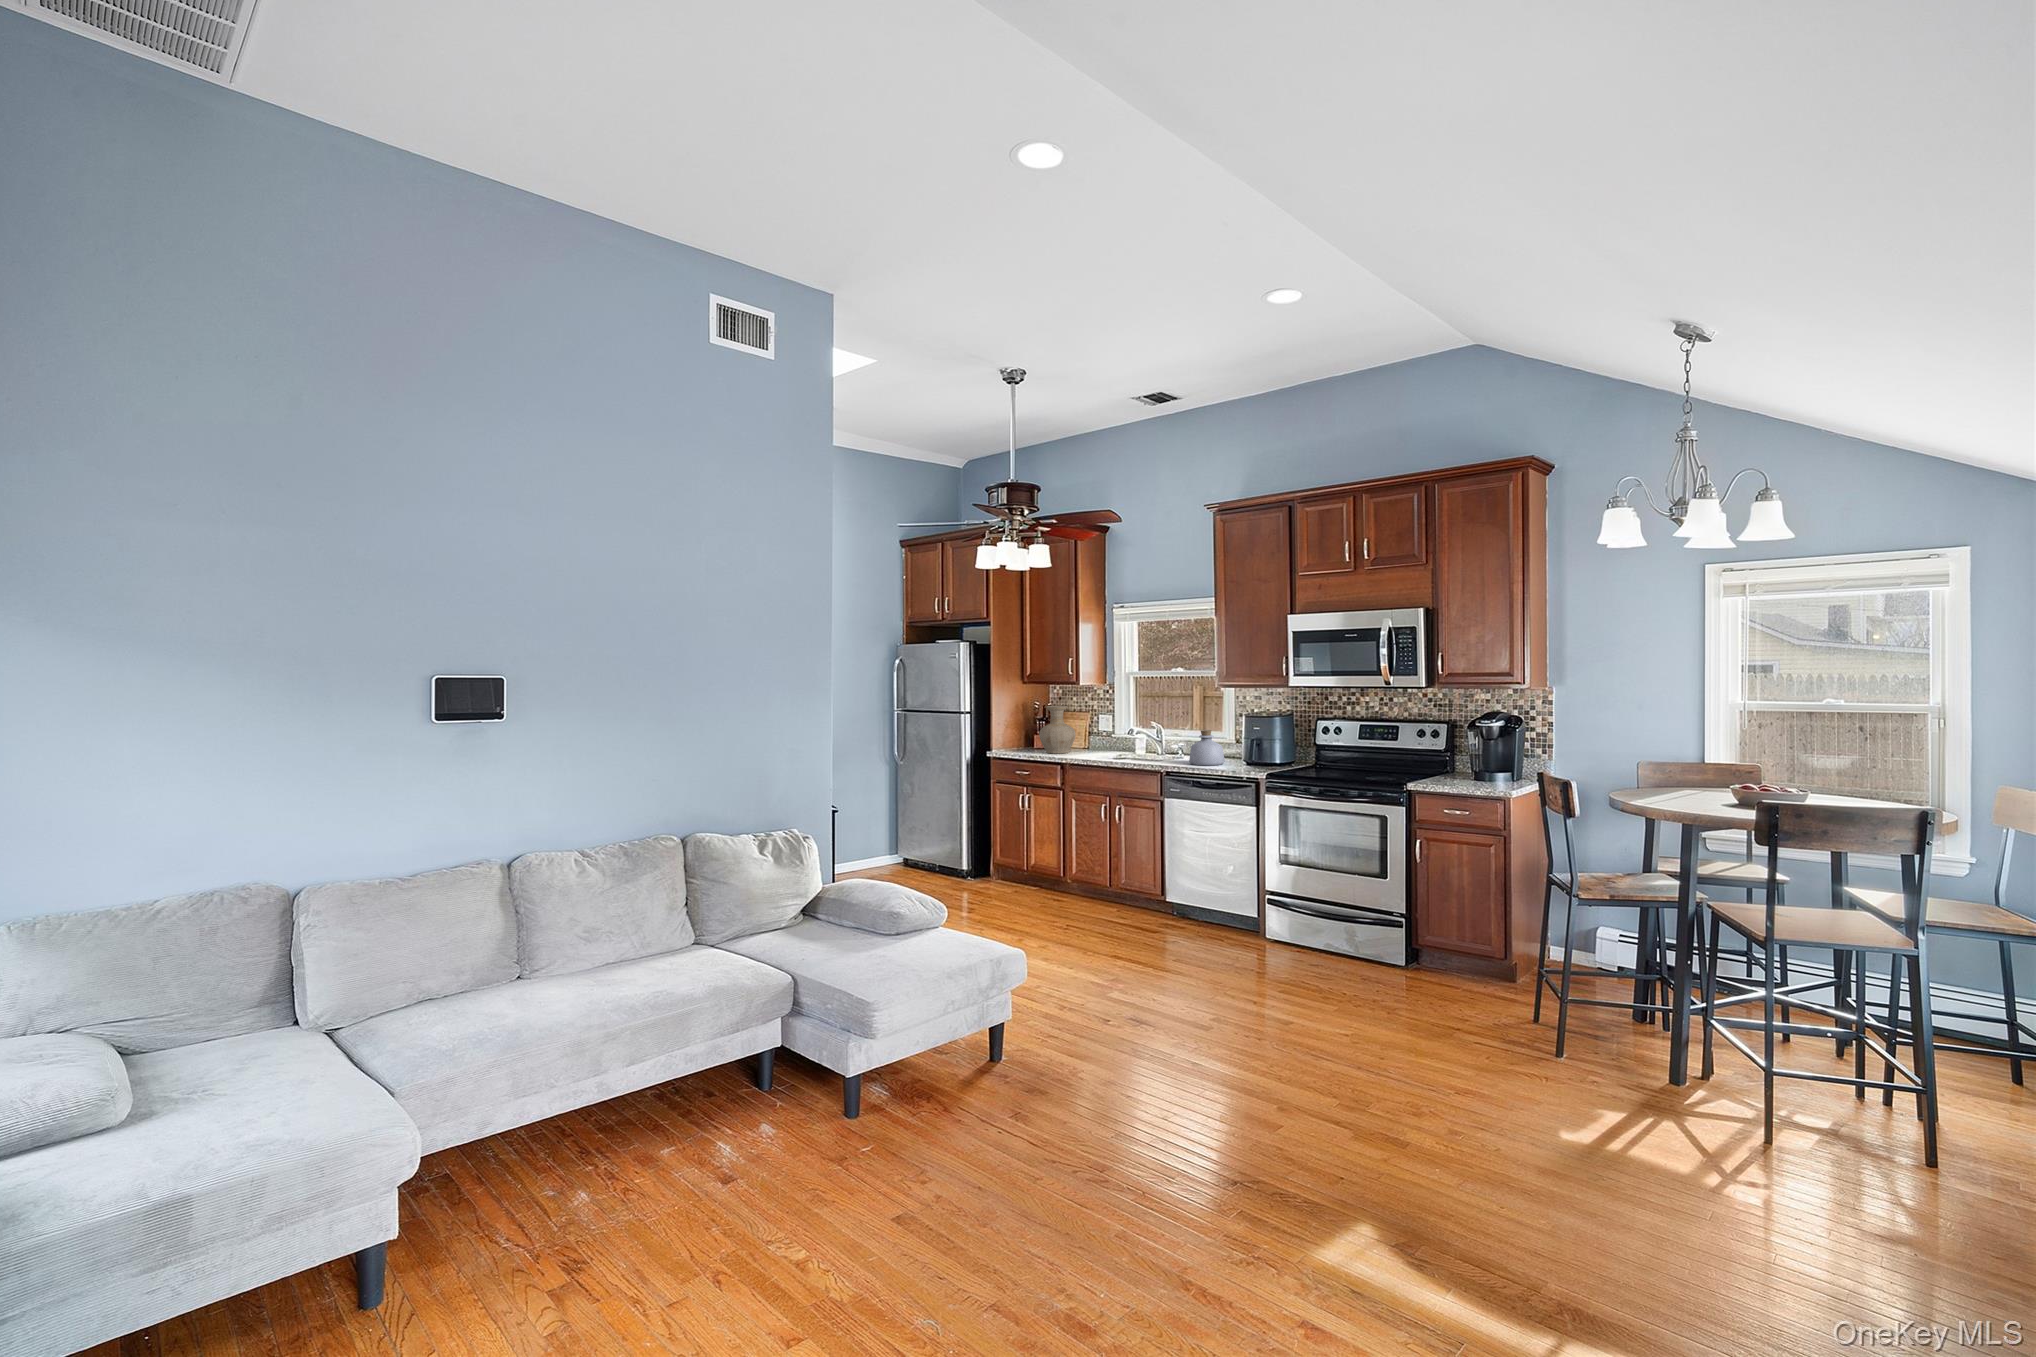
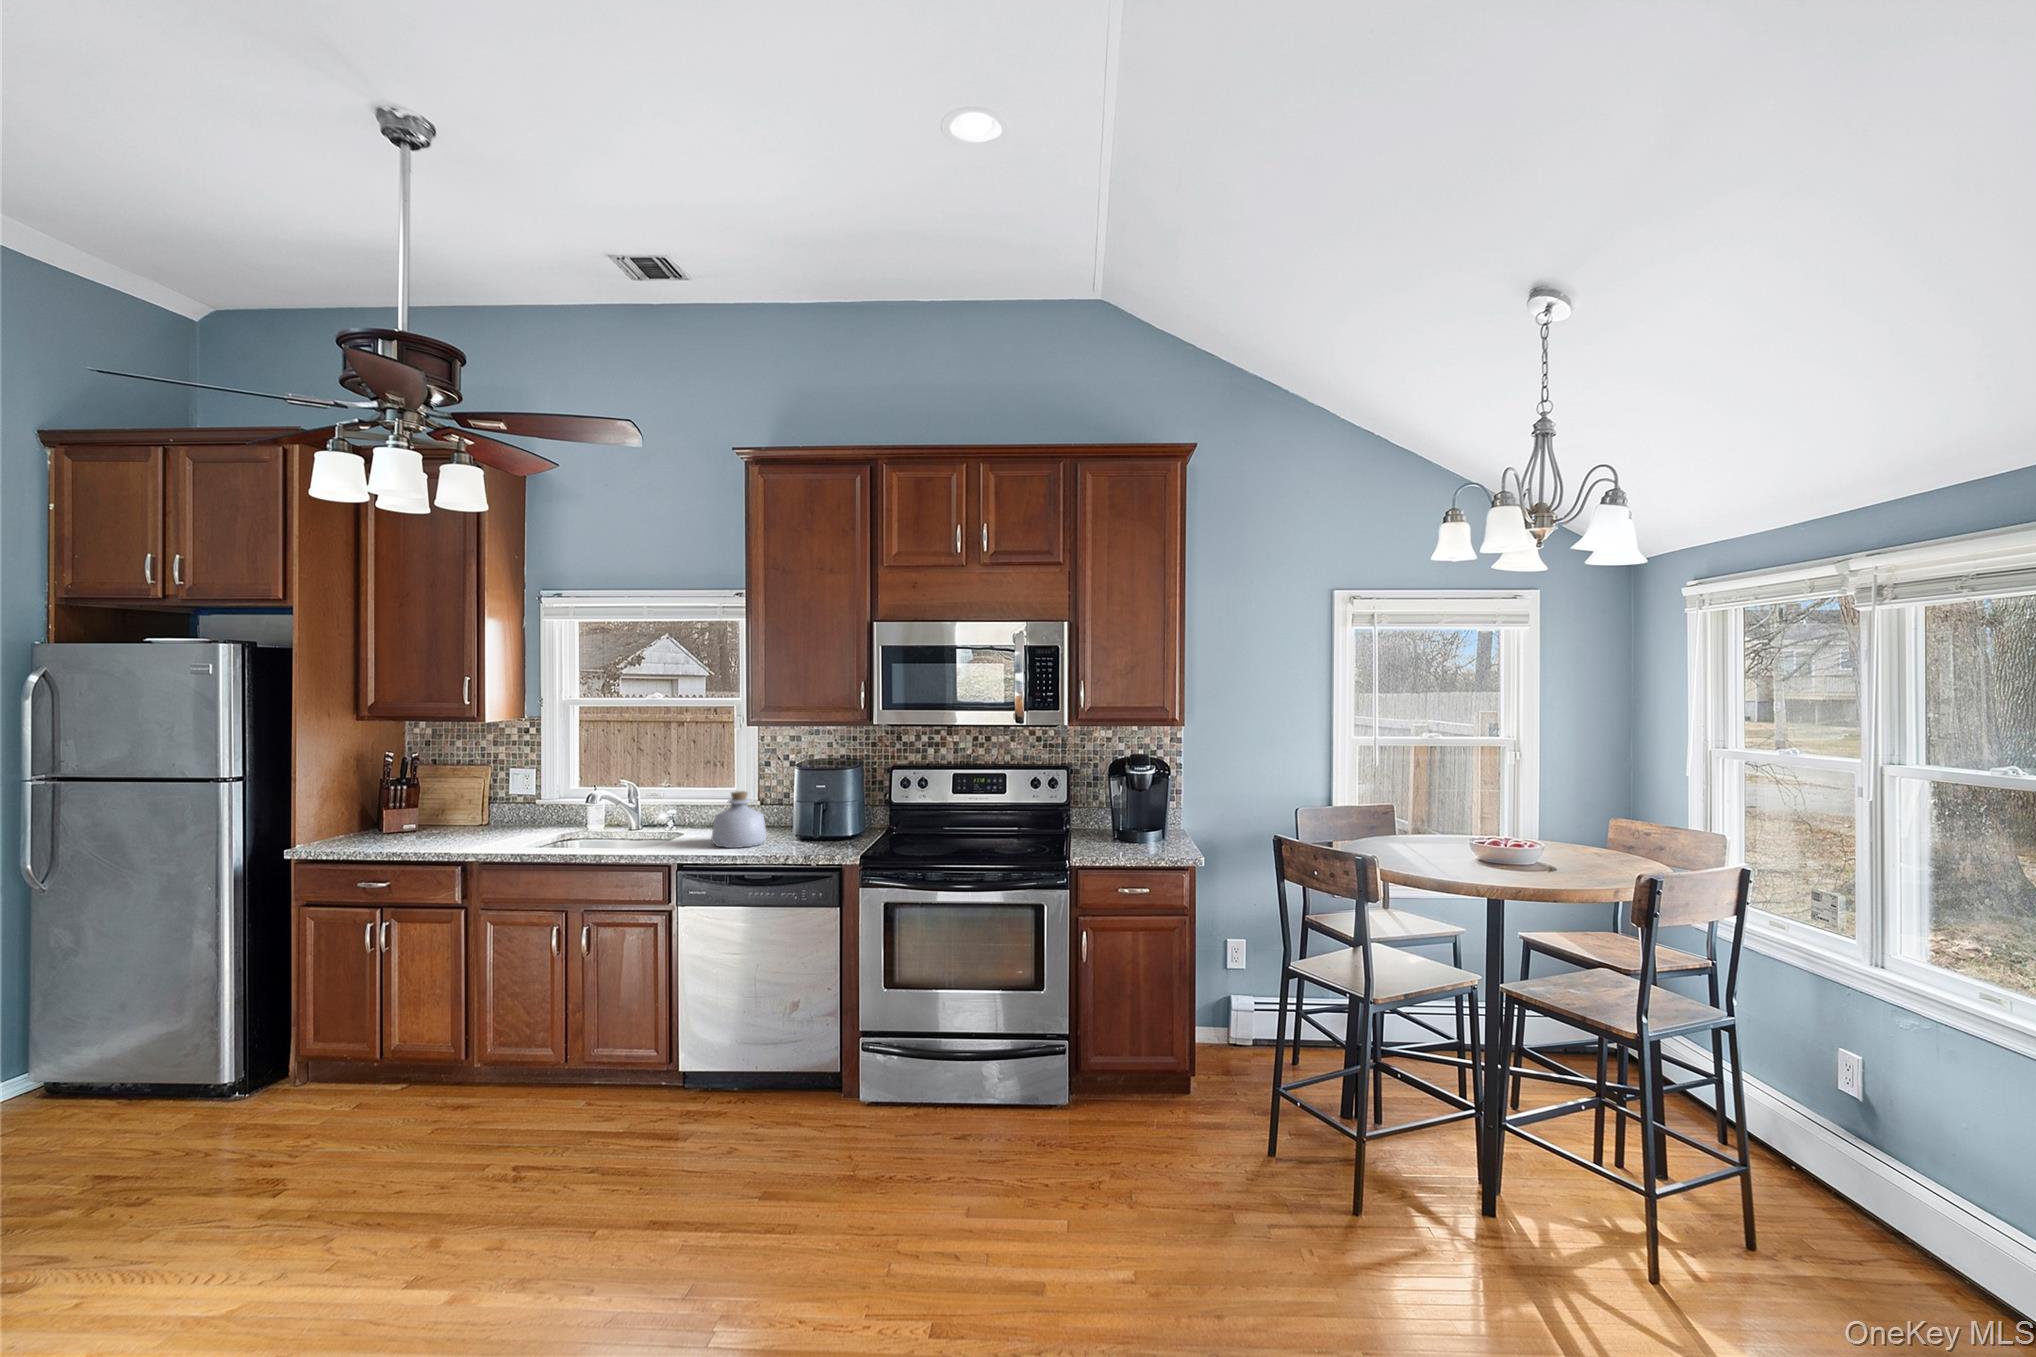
vase: present [1039,706,1075,753] -> none [404,758,476,843]

